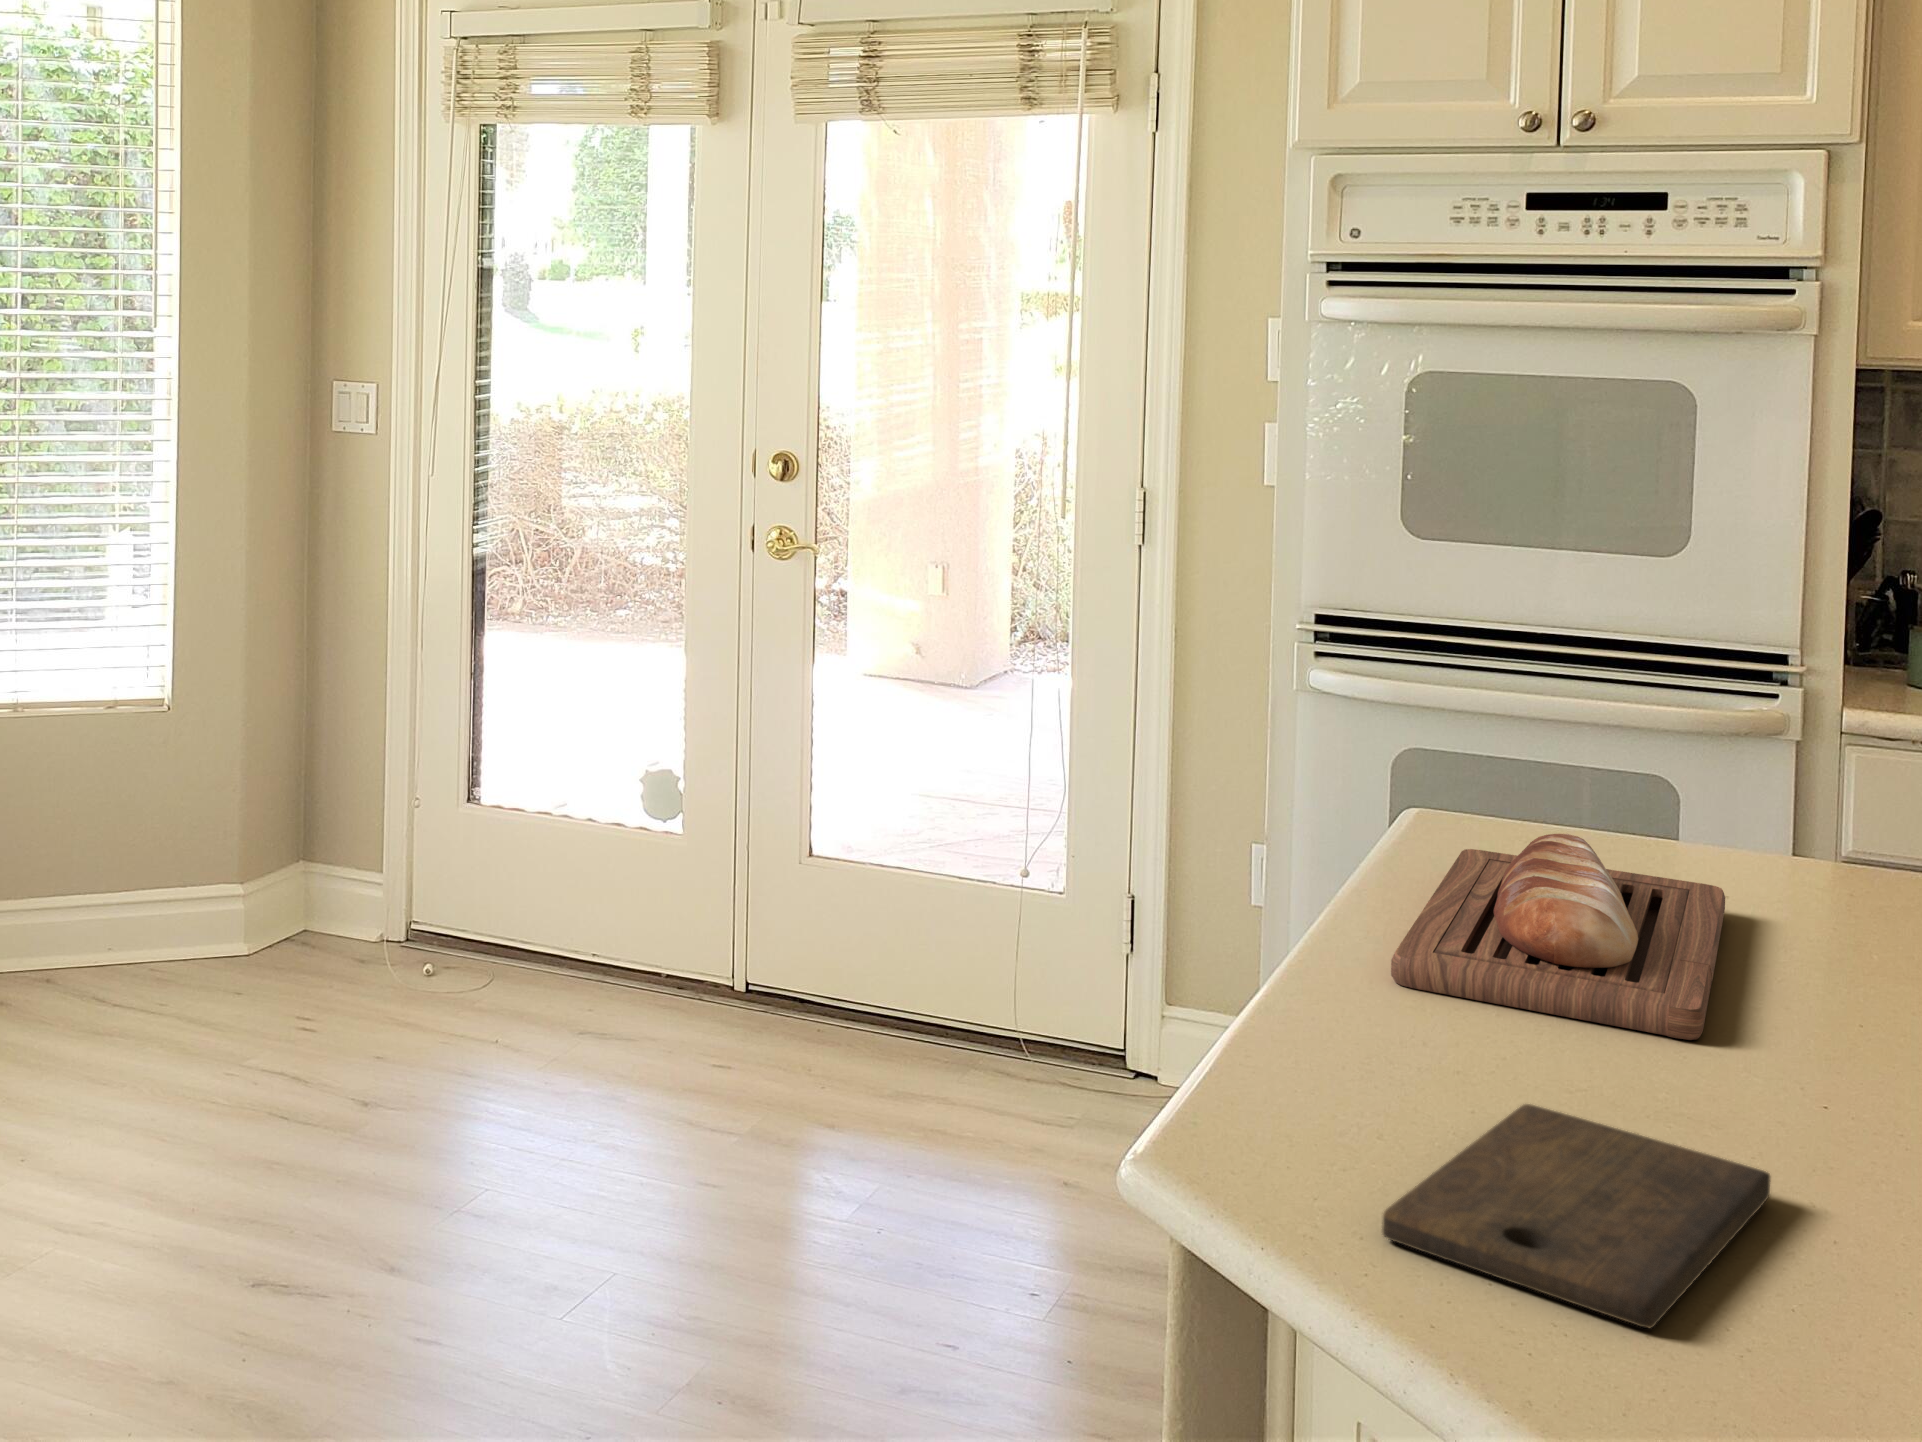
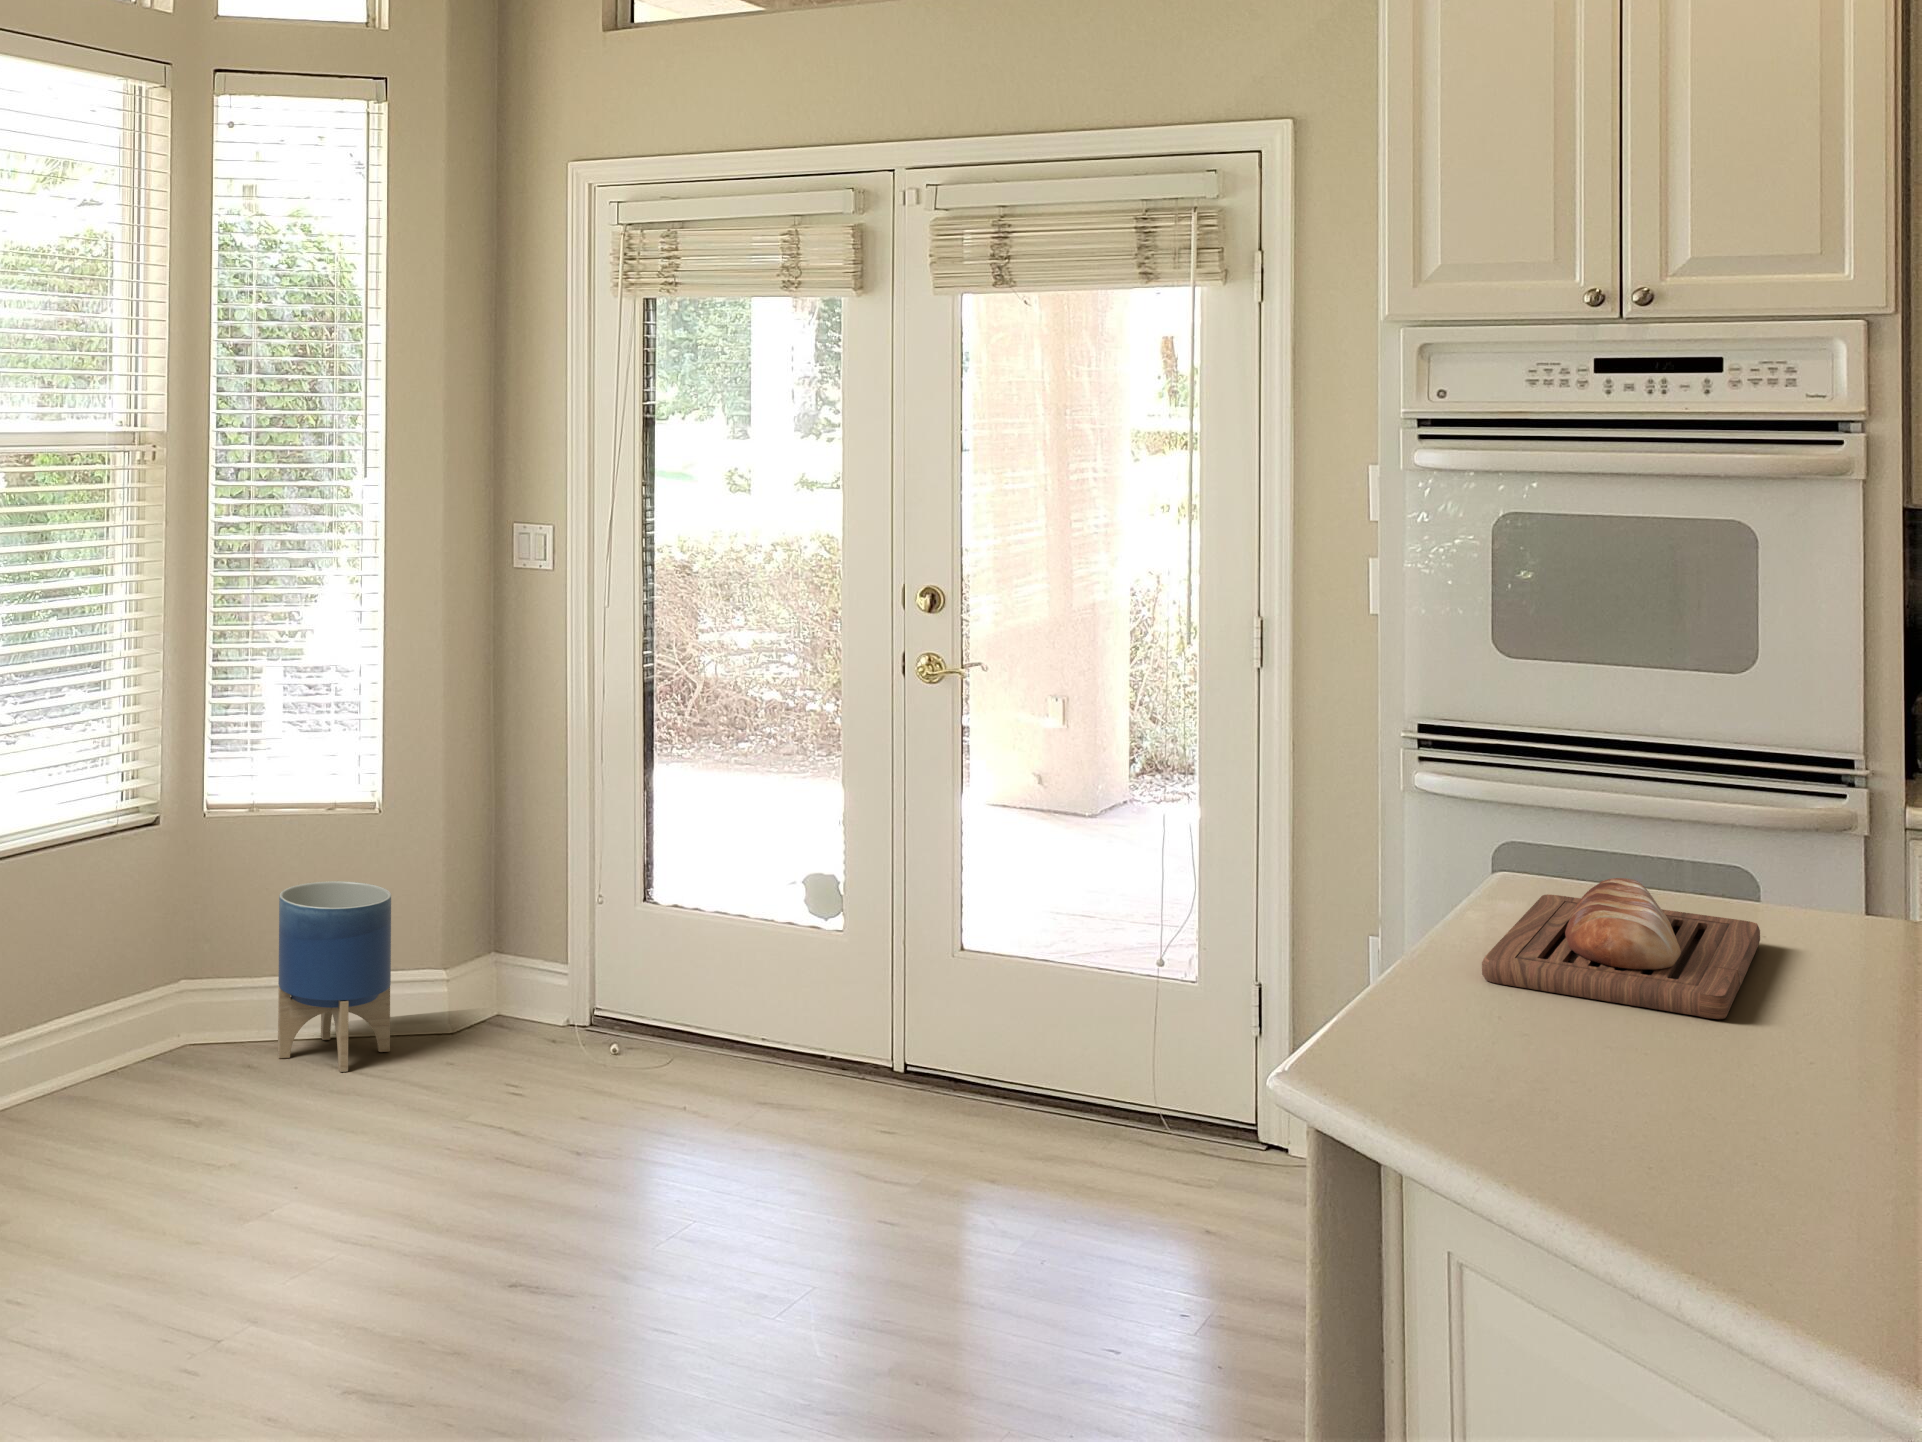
planter: none [40,790,174,1008] -> present [278,881,391,1072]
cutting board: present [1382,1104,1770,1329] -> none [1472,1046,1762,1165]

